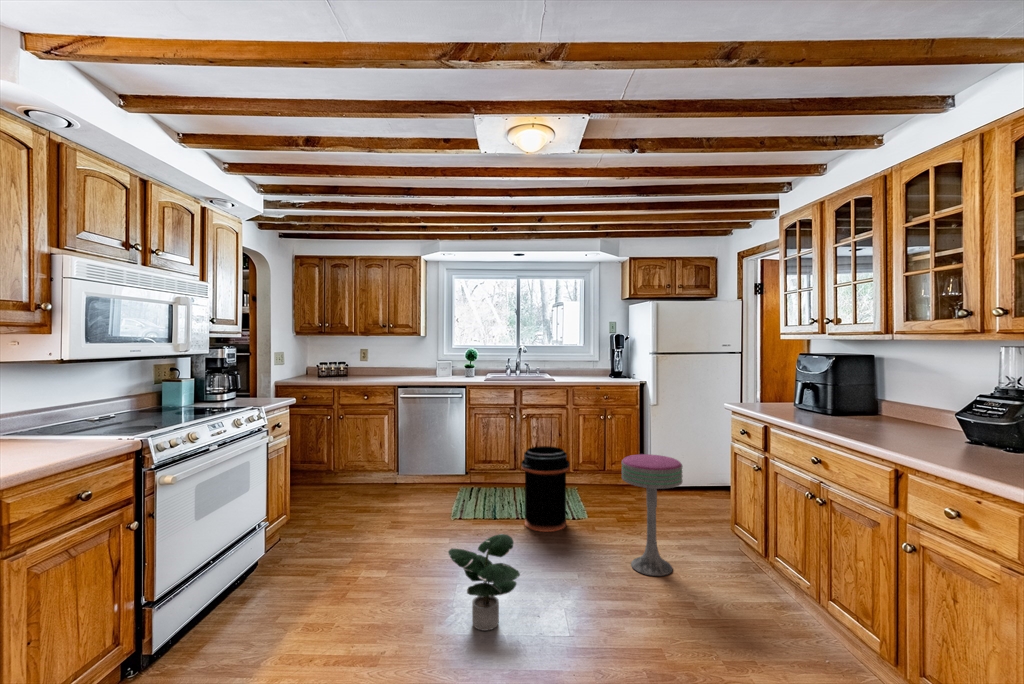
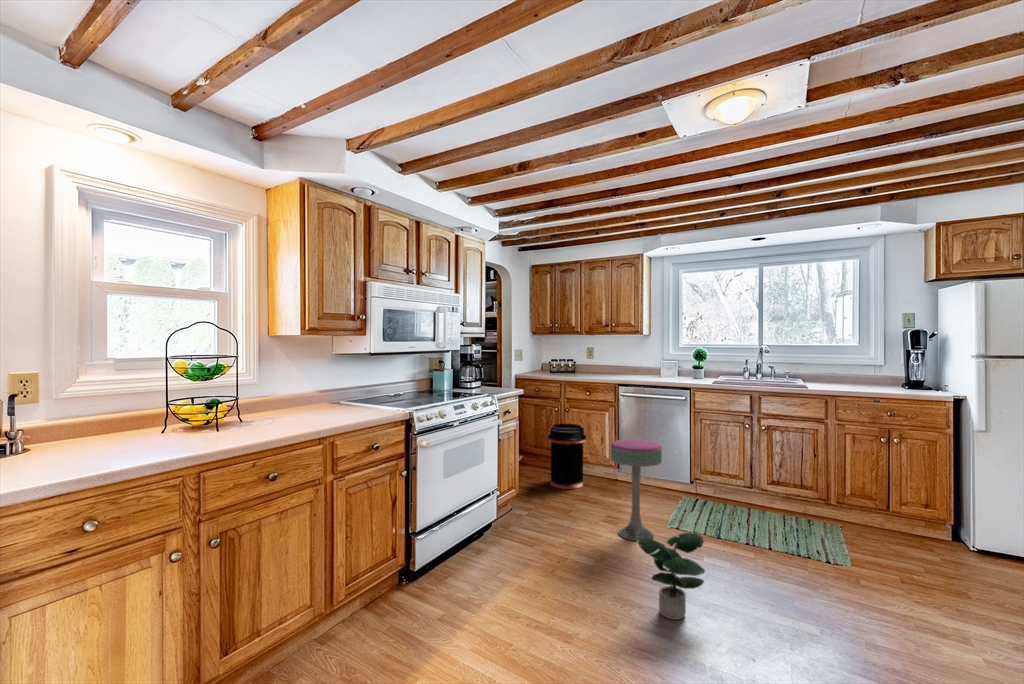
trash can: present [521,446,570,532] -> present [548,424,586,489]
bar stool: present [622,454,683,576] -> present [611,439,662,541]

